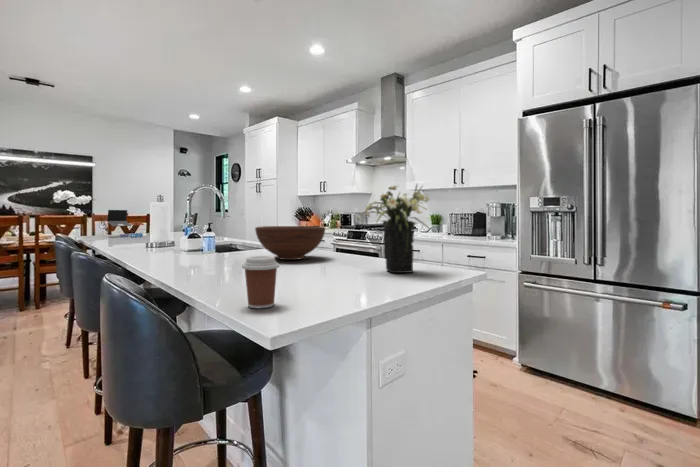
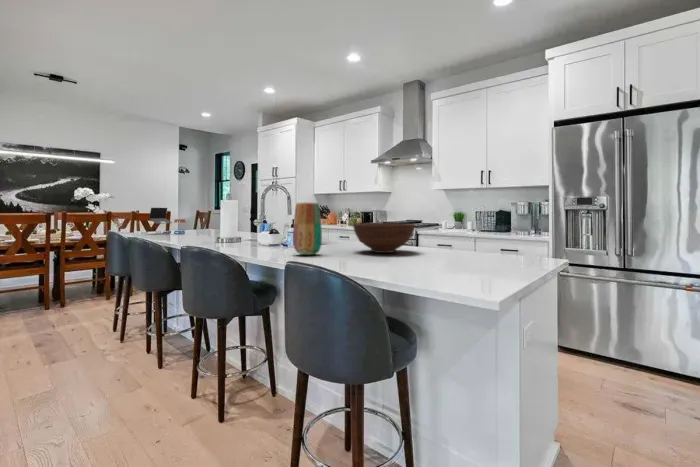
flower arrangement: present [357,185,429,273] -> none [470,187,538,263]
vase: none [181,203,214,262] -> present [293,202,322,255]
coffee cup: present [242,256,279,308] -> none [445,247,475,288]

